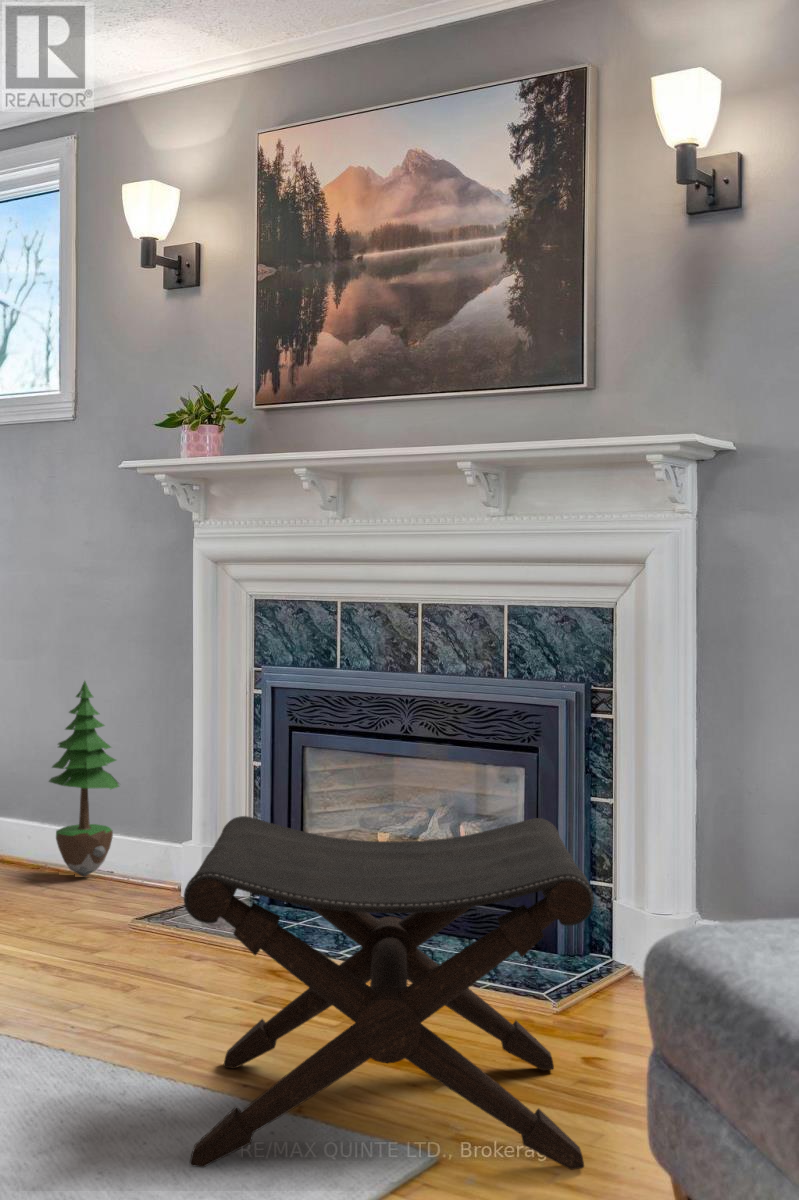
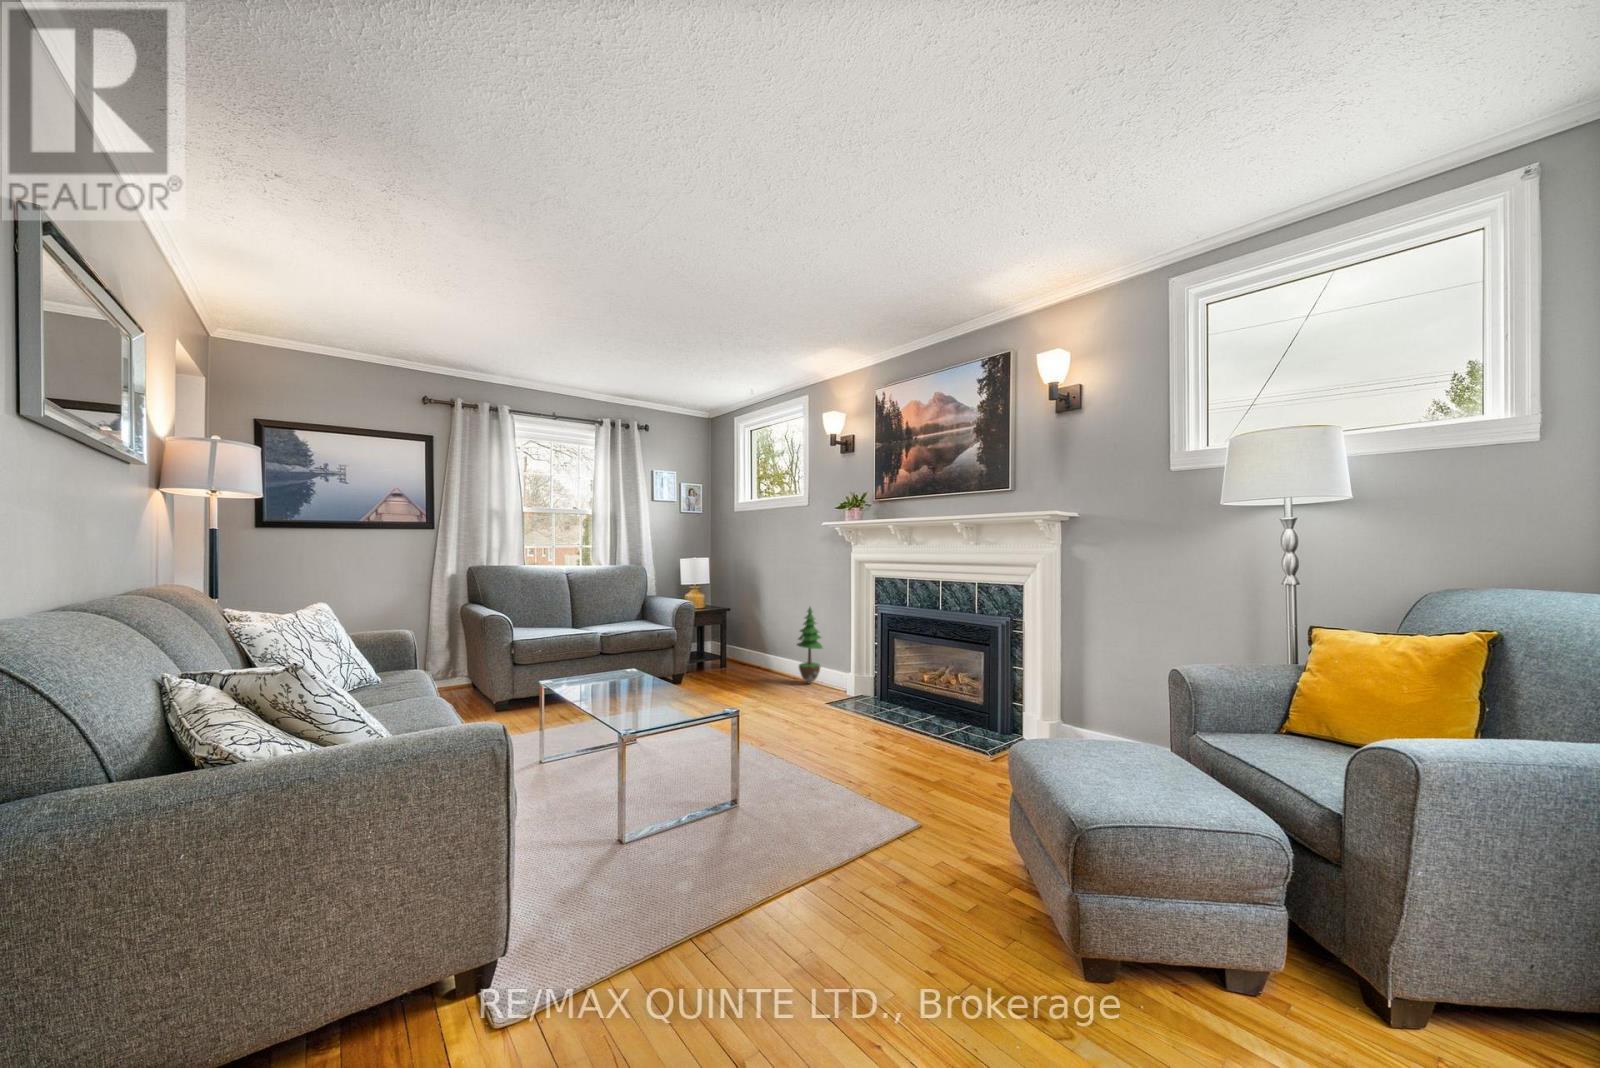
footstool: present [184,816,594,1170] -> none [821,669,988,833]

